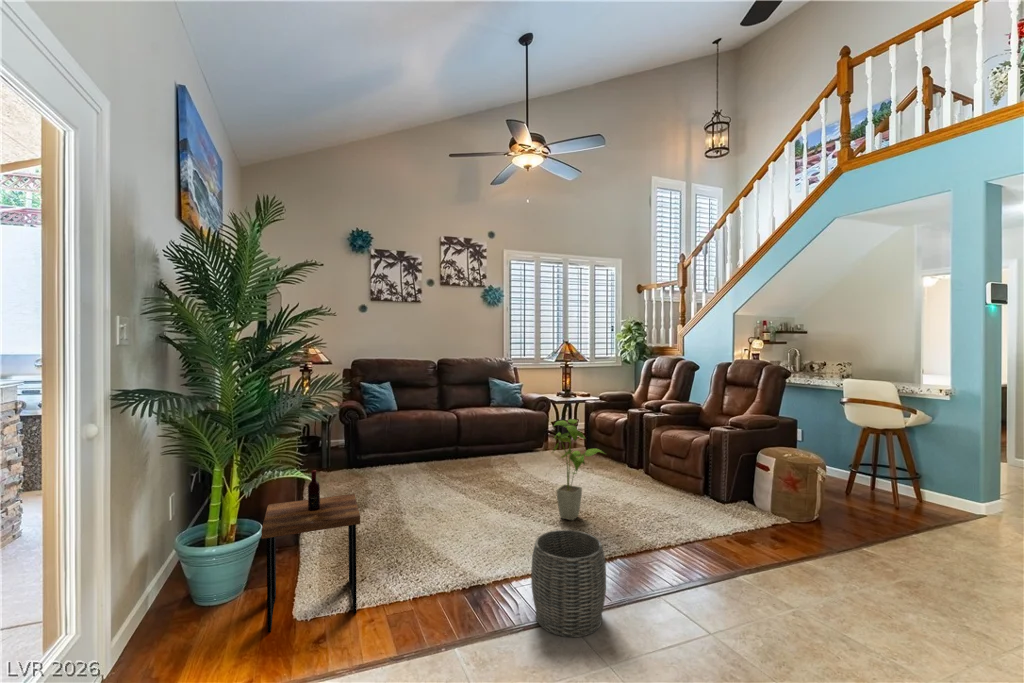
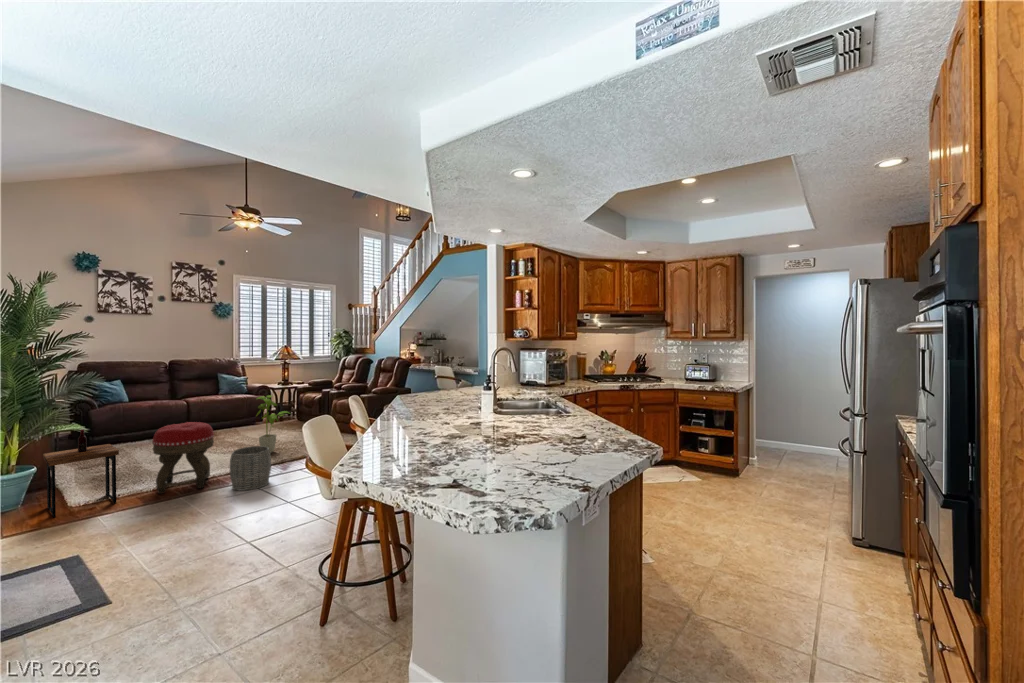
footstool: none [410,465,501,603] -> present [153,422,214,494]

